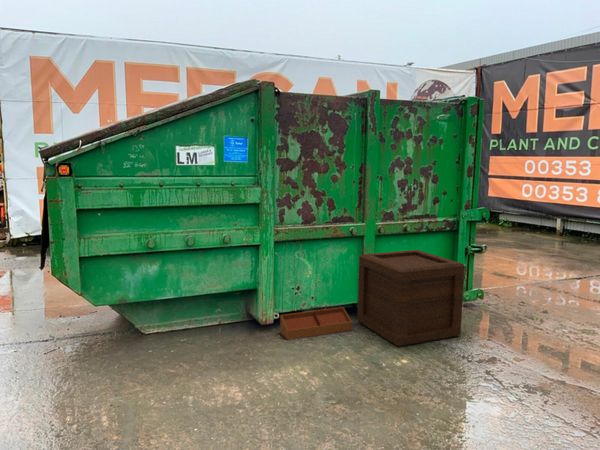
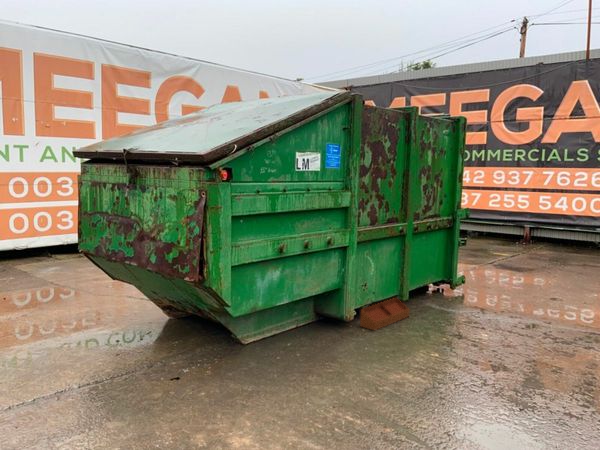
wooden crate: present [357,250,465,347] -> none [403,244,491,324]

